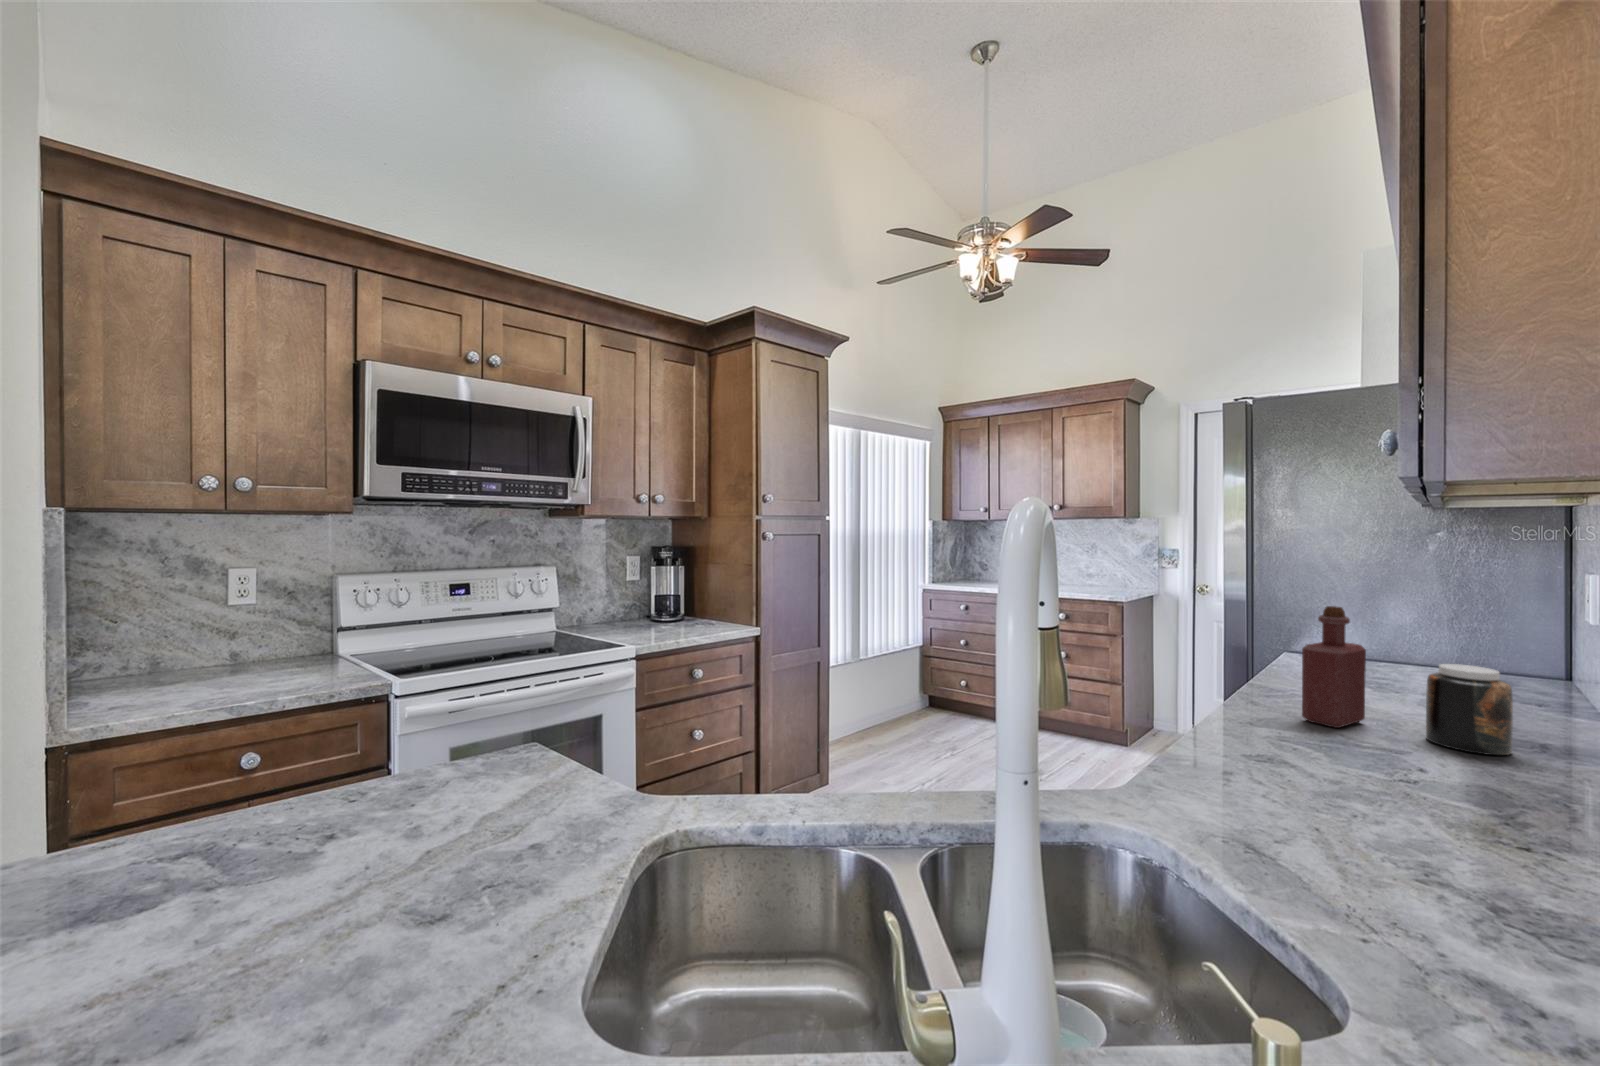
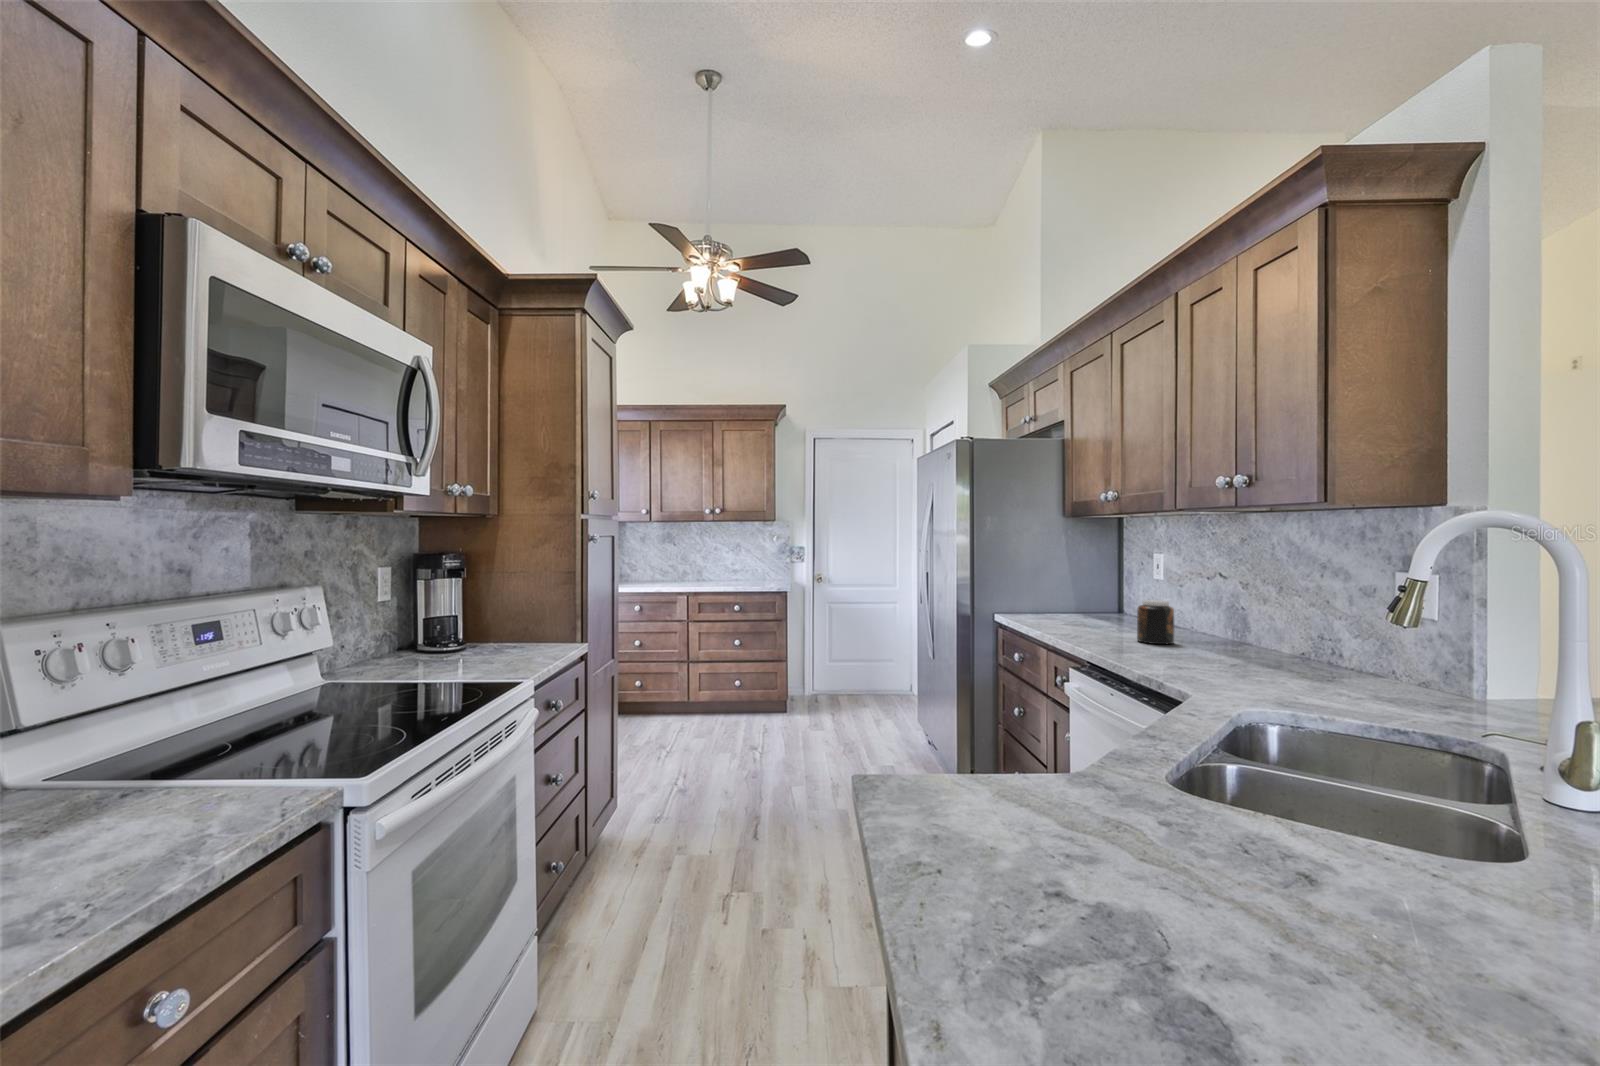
bottle: present [1302,606,1366,728] -> none [1085,573,1111,644]

